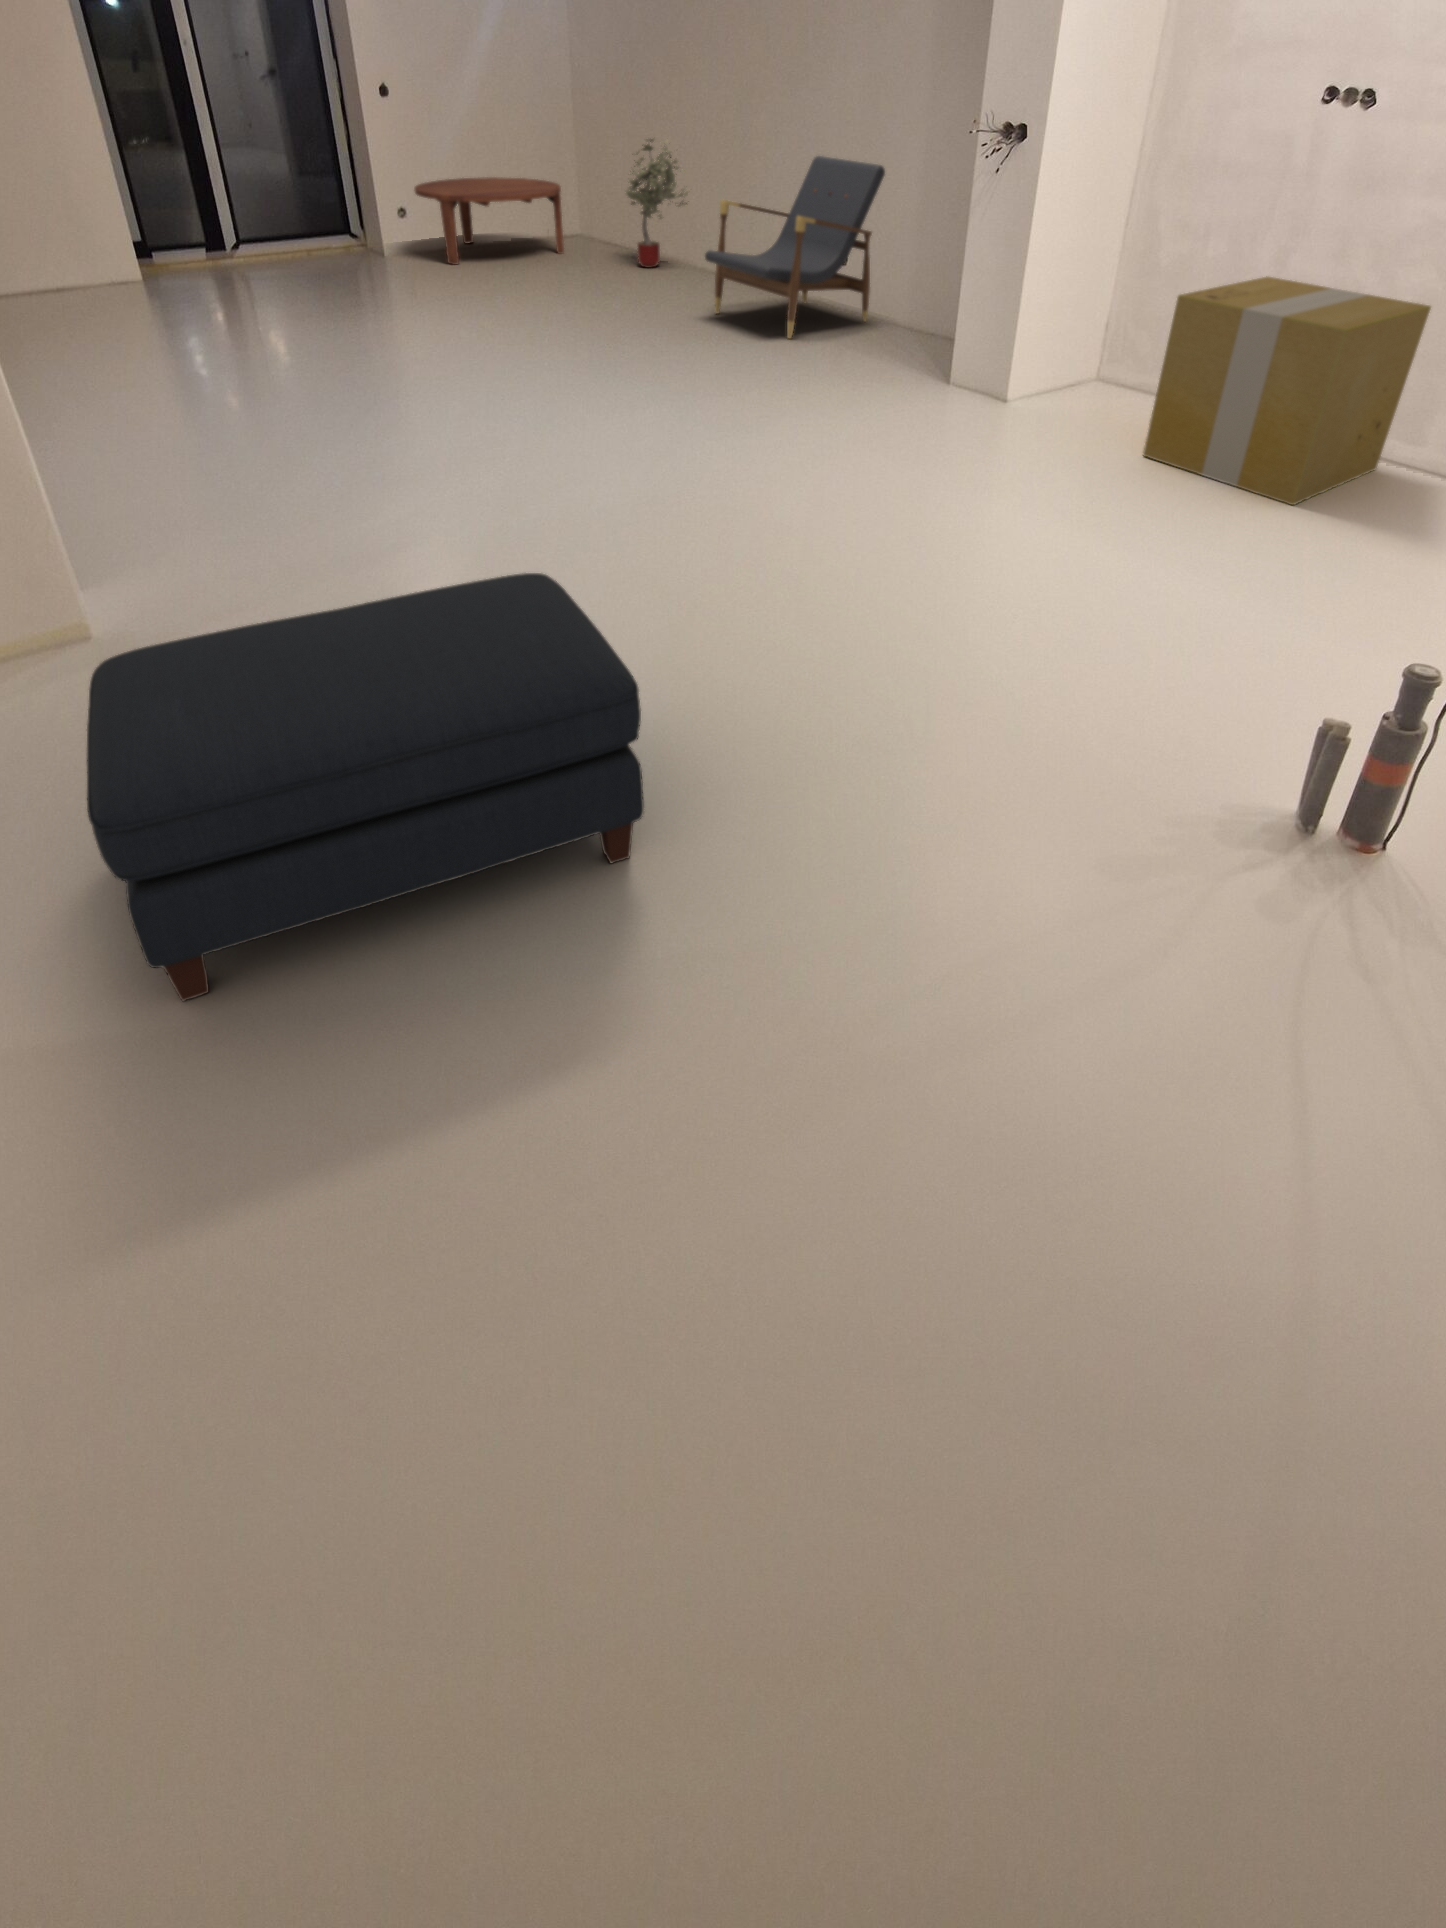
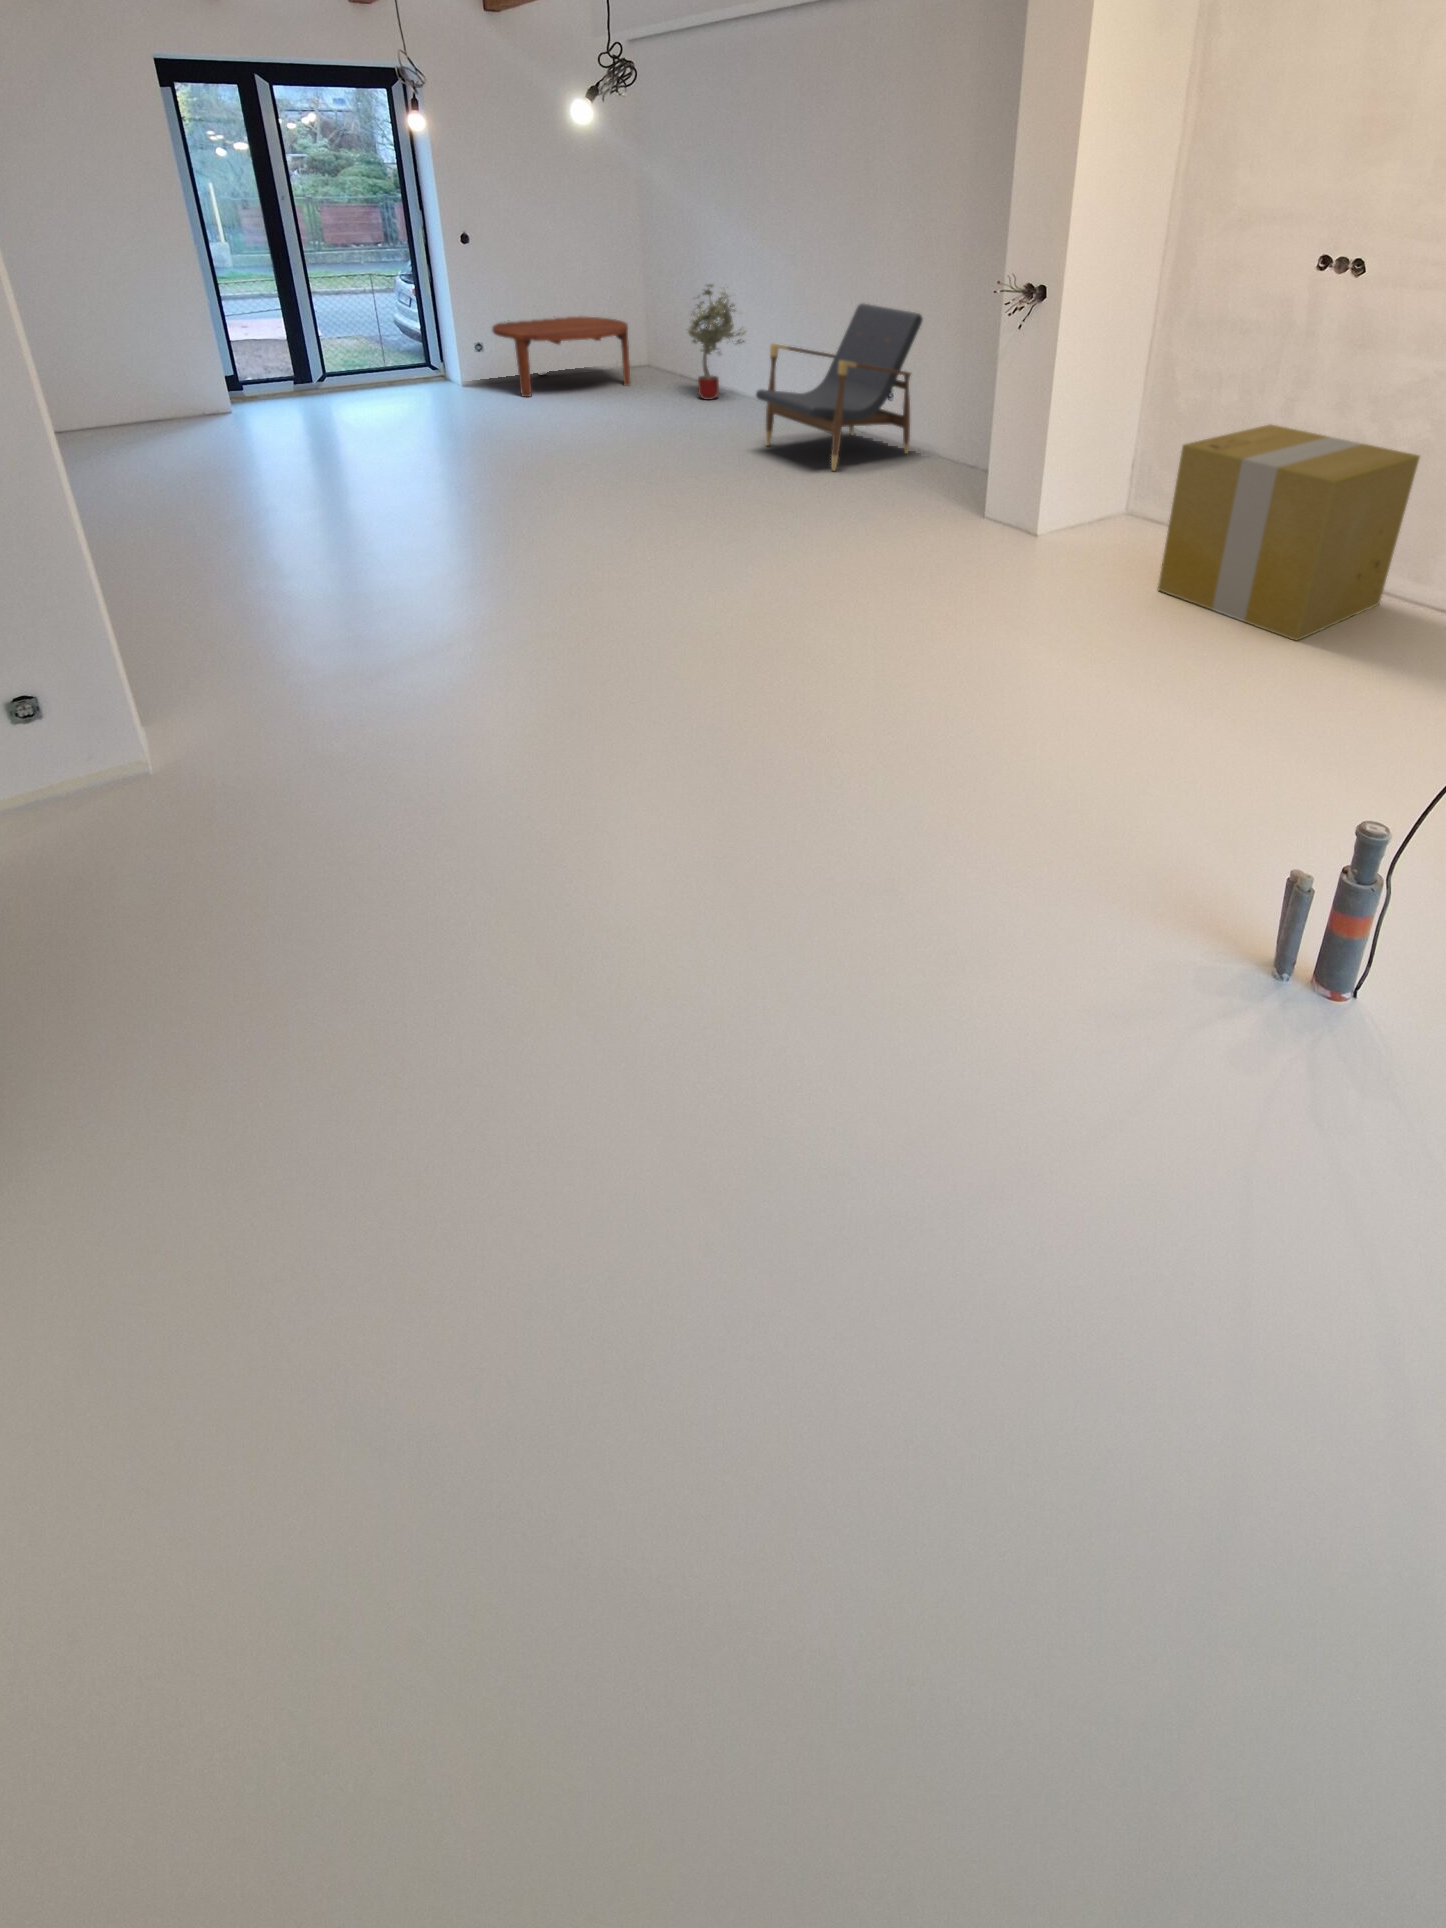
ottoman: present [87,573,644,1001] -> none [116,725,646,1145]

